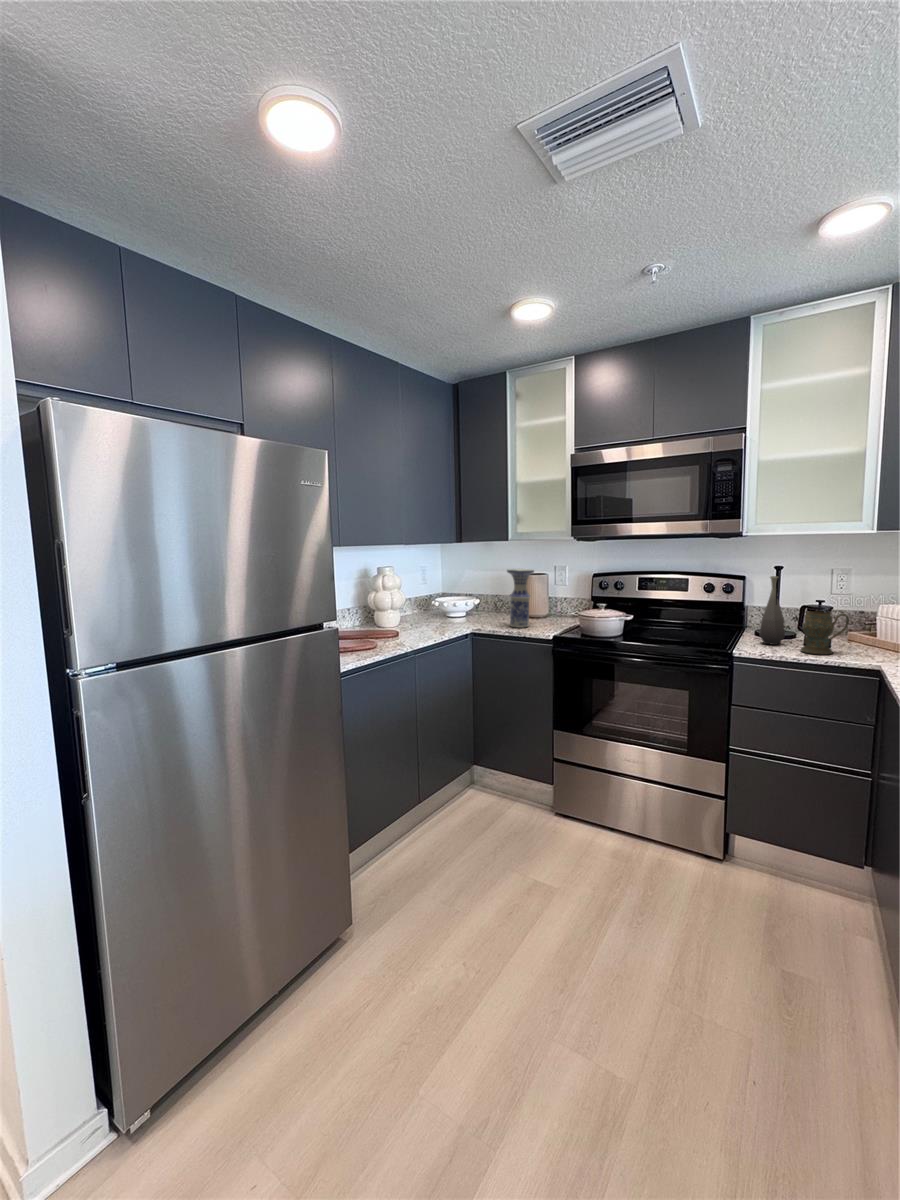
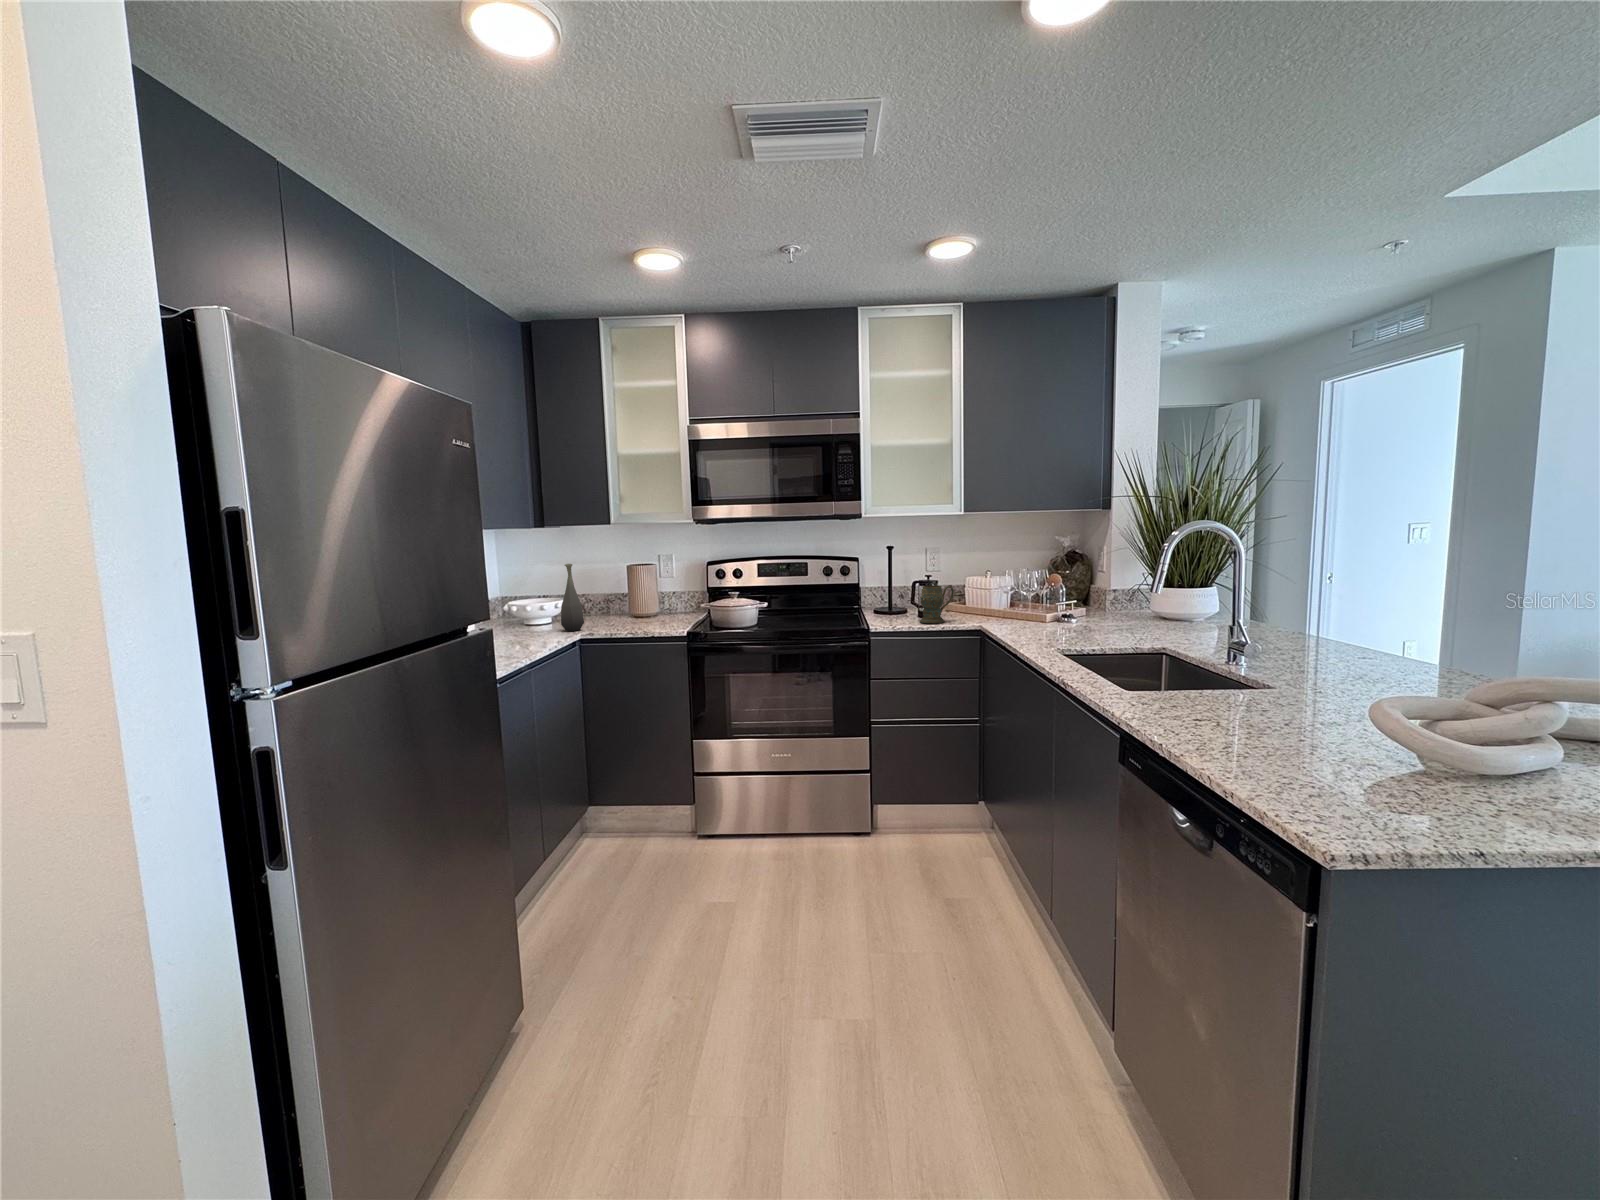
vase: present [507,569,534,628] -> none [619,557,652,627]
bottle: present [759,576,785,645] -> present [561,564,584,631]

